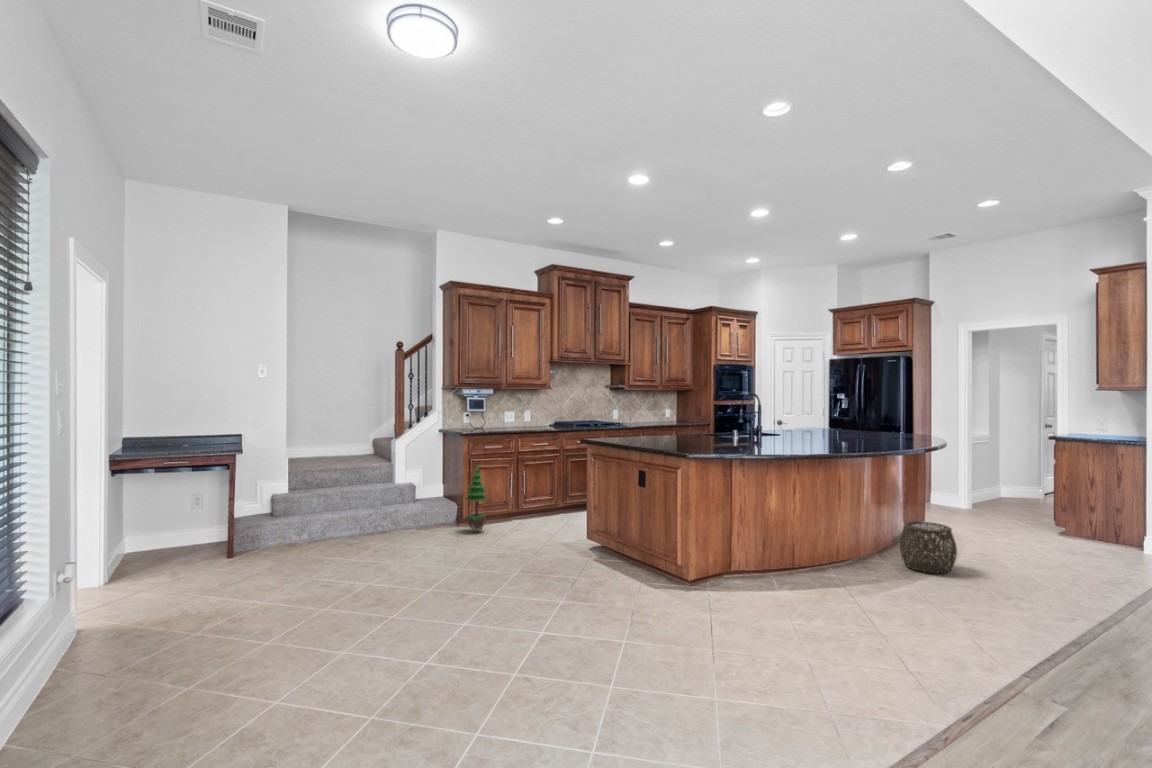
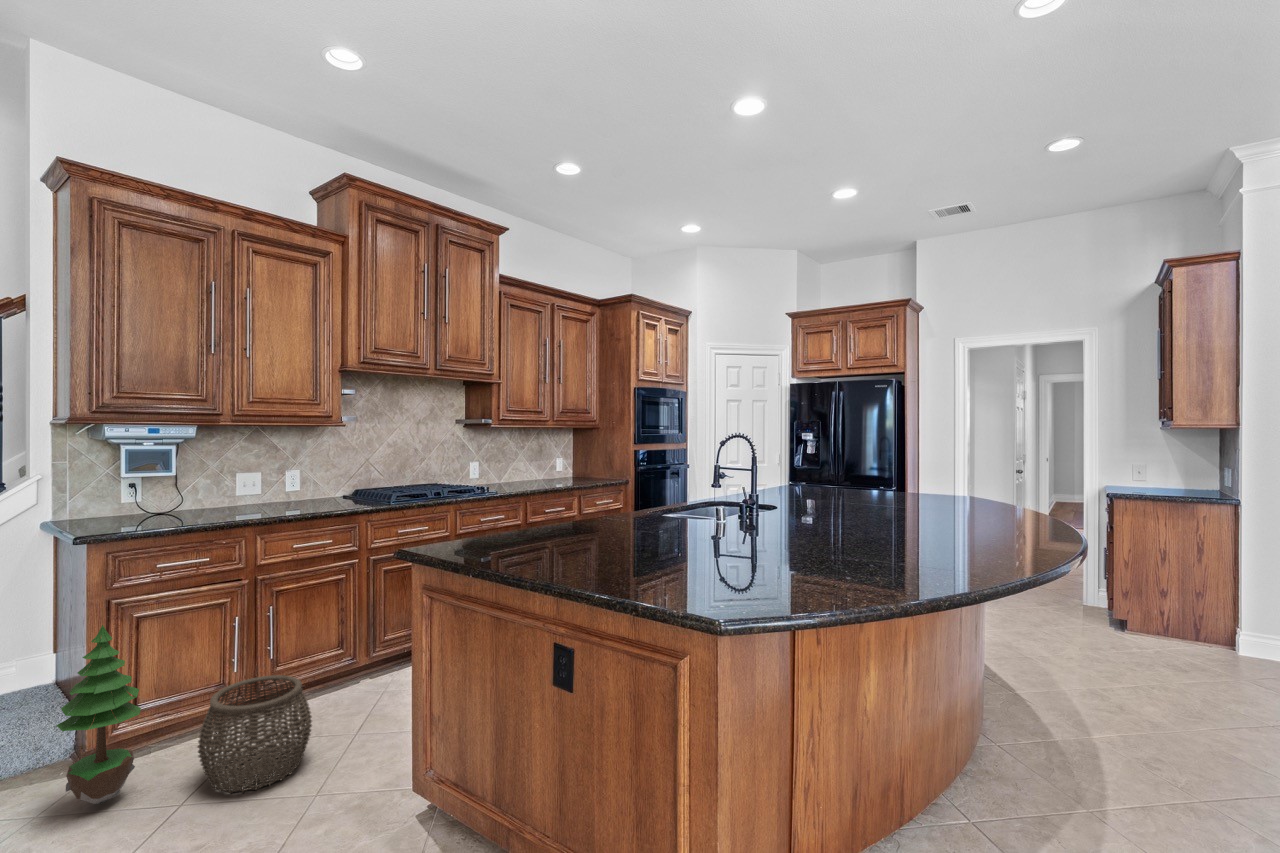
woven basket: present [900,521,957,574] -> present [198,675,312,793]

